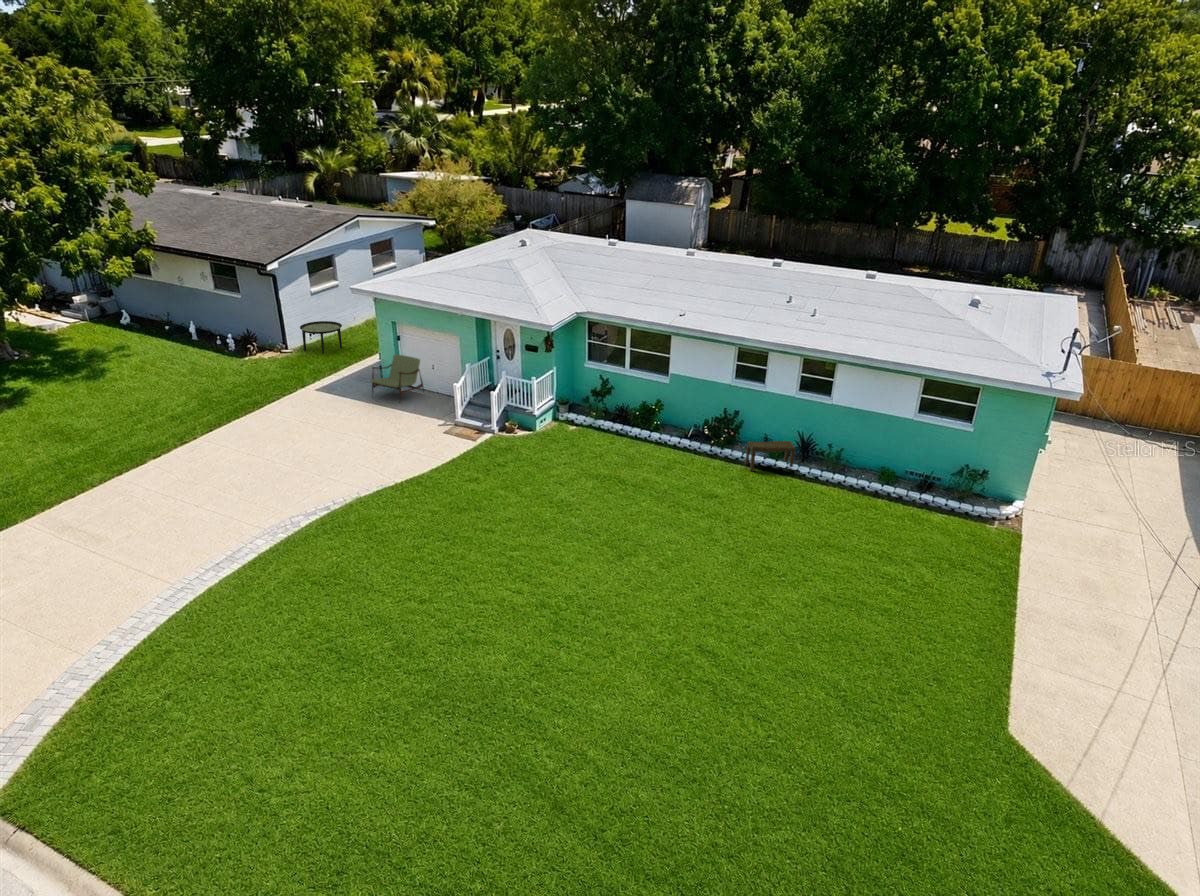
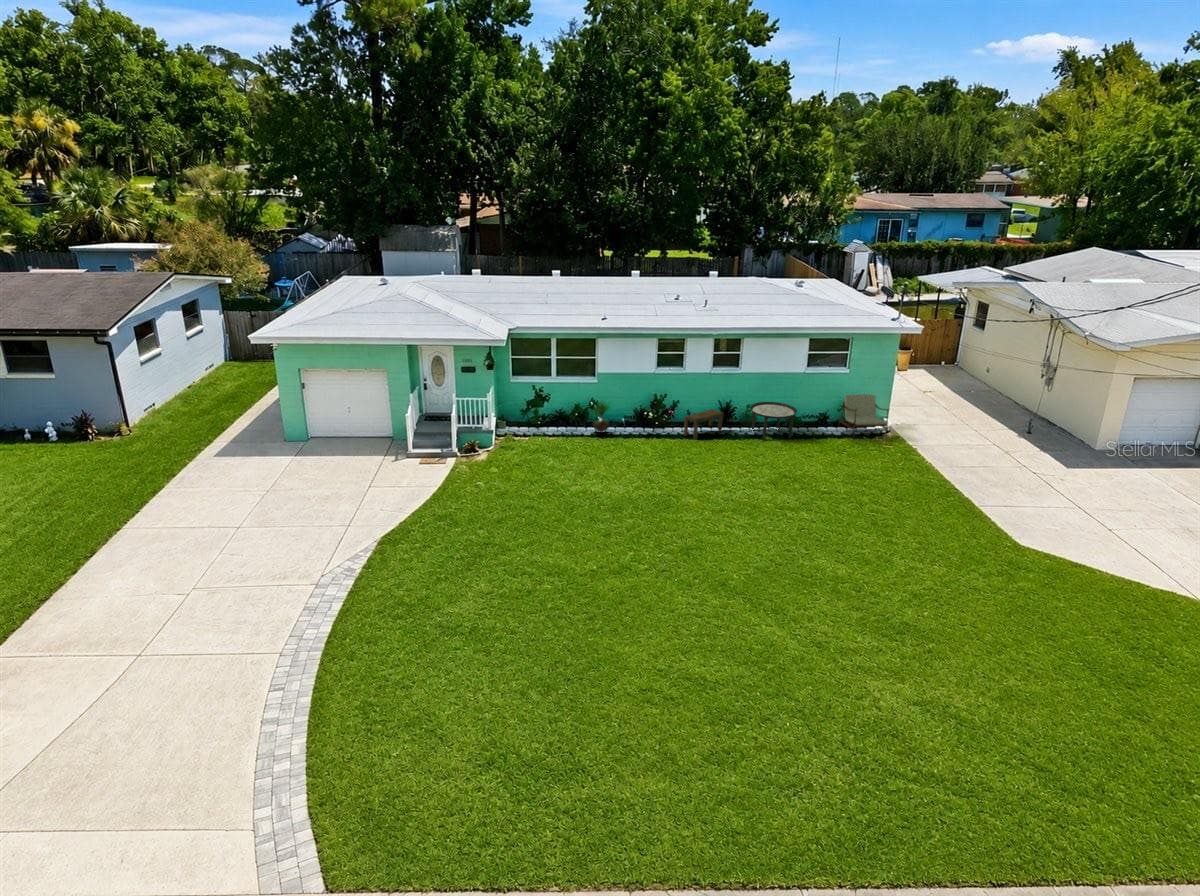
round table: present [300,321,342,354] -> present [750,402,797,440]
armchair: present [371,355,423,398] -> present [839,394,889,436]
potted tree: none [649,402,673,440] -> present [594,402,610,433]

